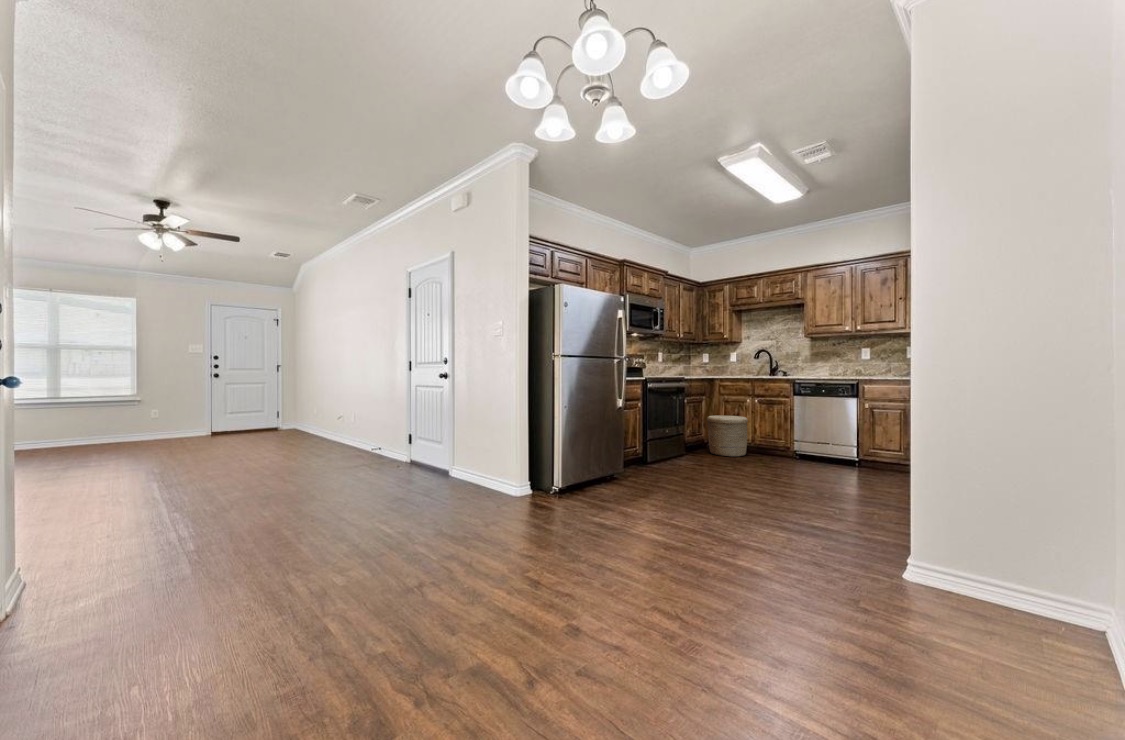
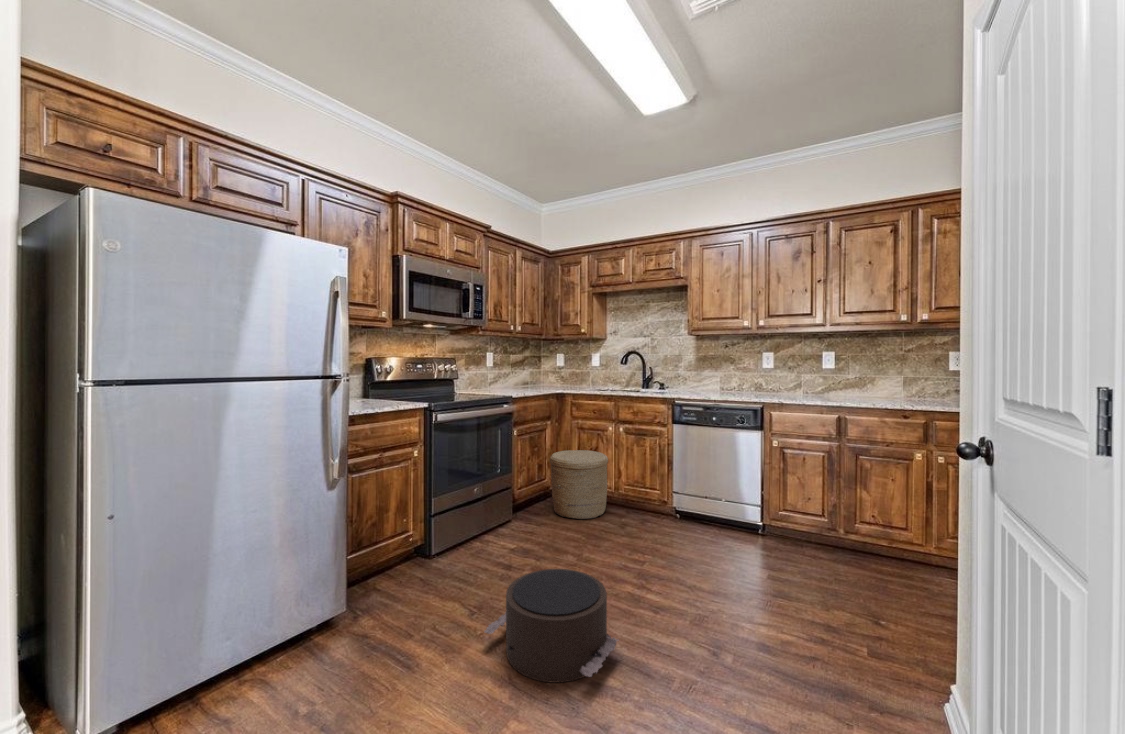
pouf: none [697,456,767,494] -> present [484,569,619,683]

